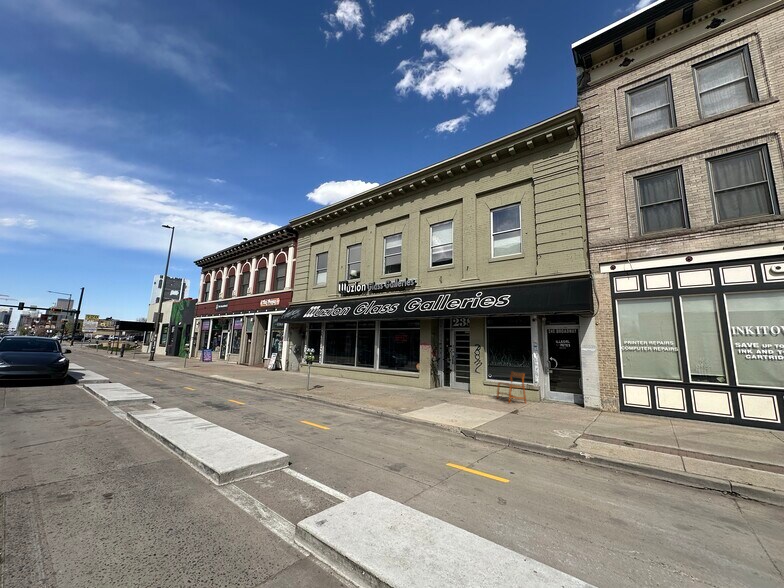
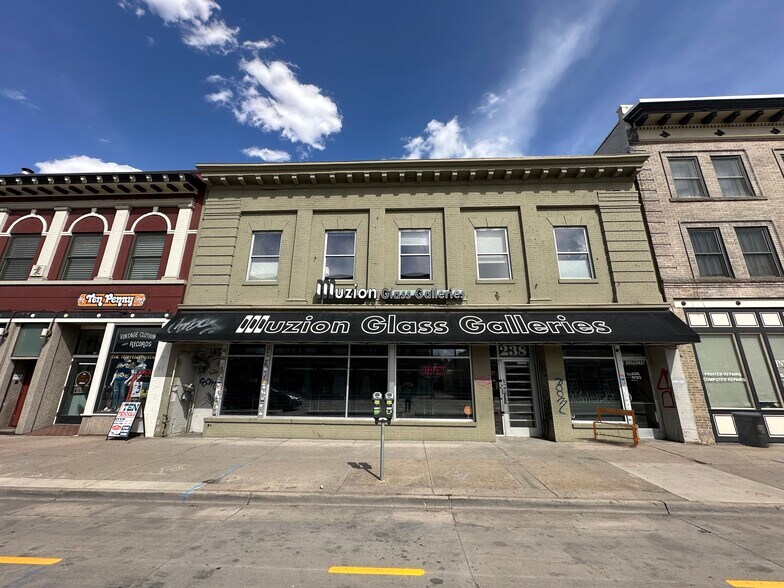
trash can: none [638,383,669,421] -> present [731,412,769,447]

